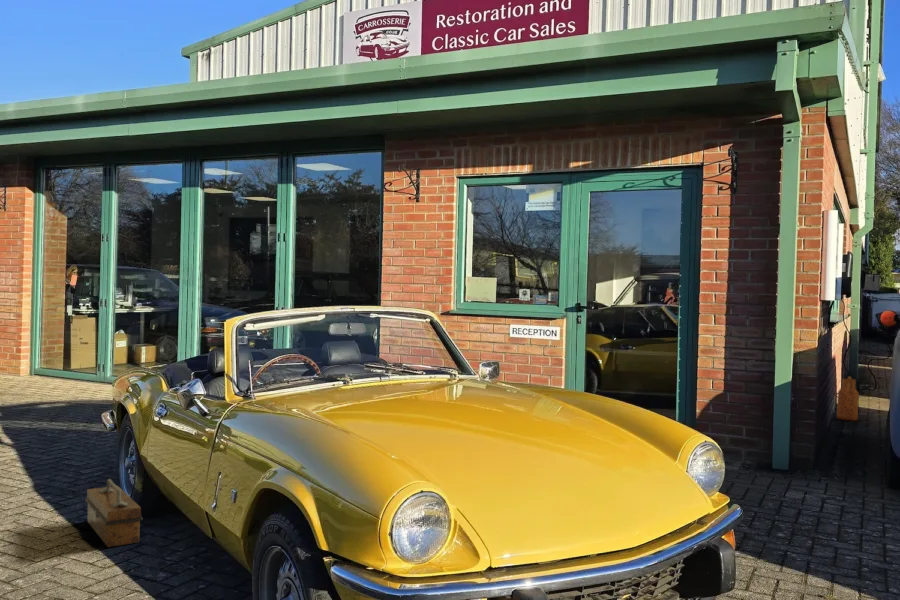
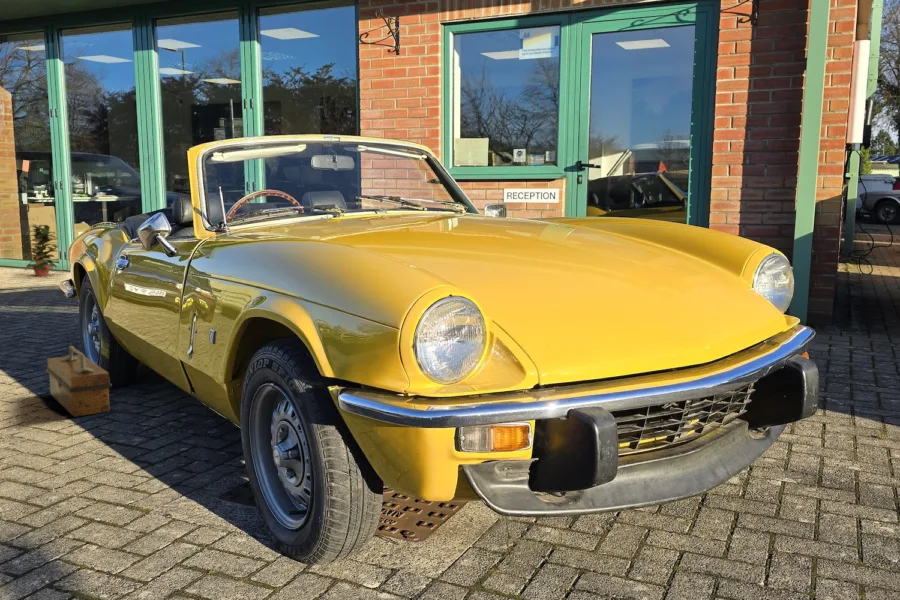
decorative plant: none [65,338,101,386] -> present [25,225,58,276]
watering can: present [837,377,859,421] -> none [843,240,867,285]

